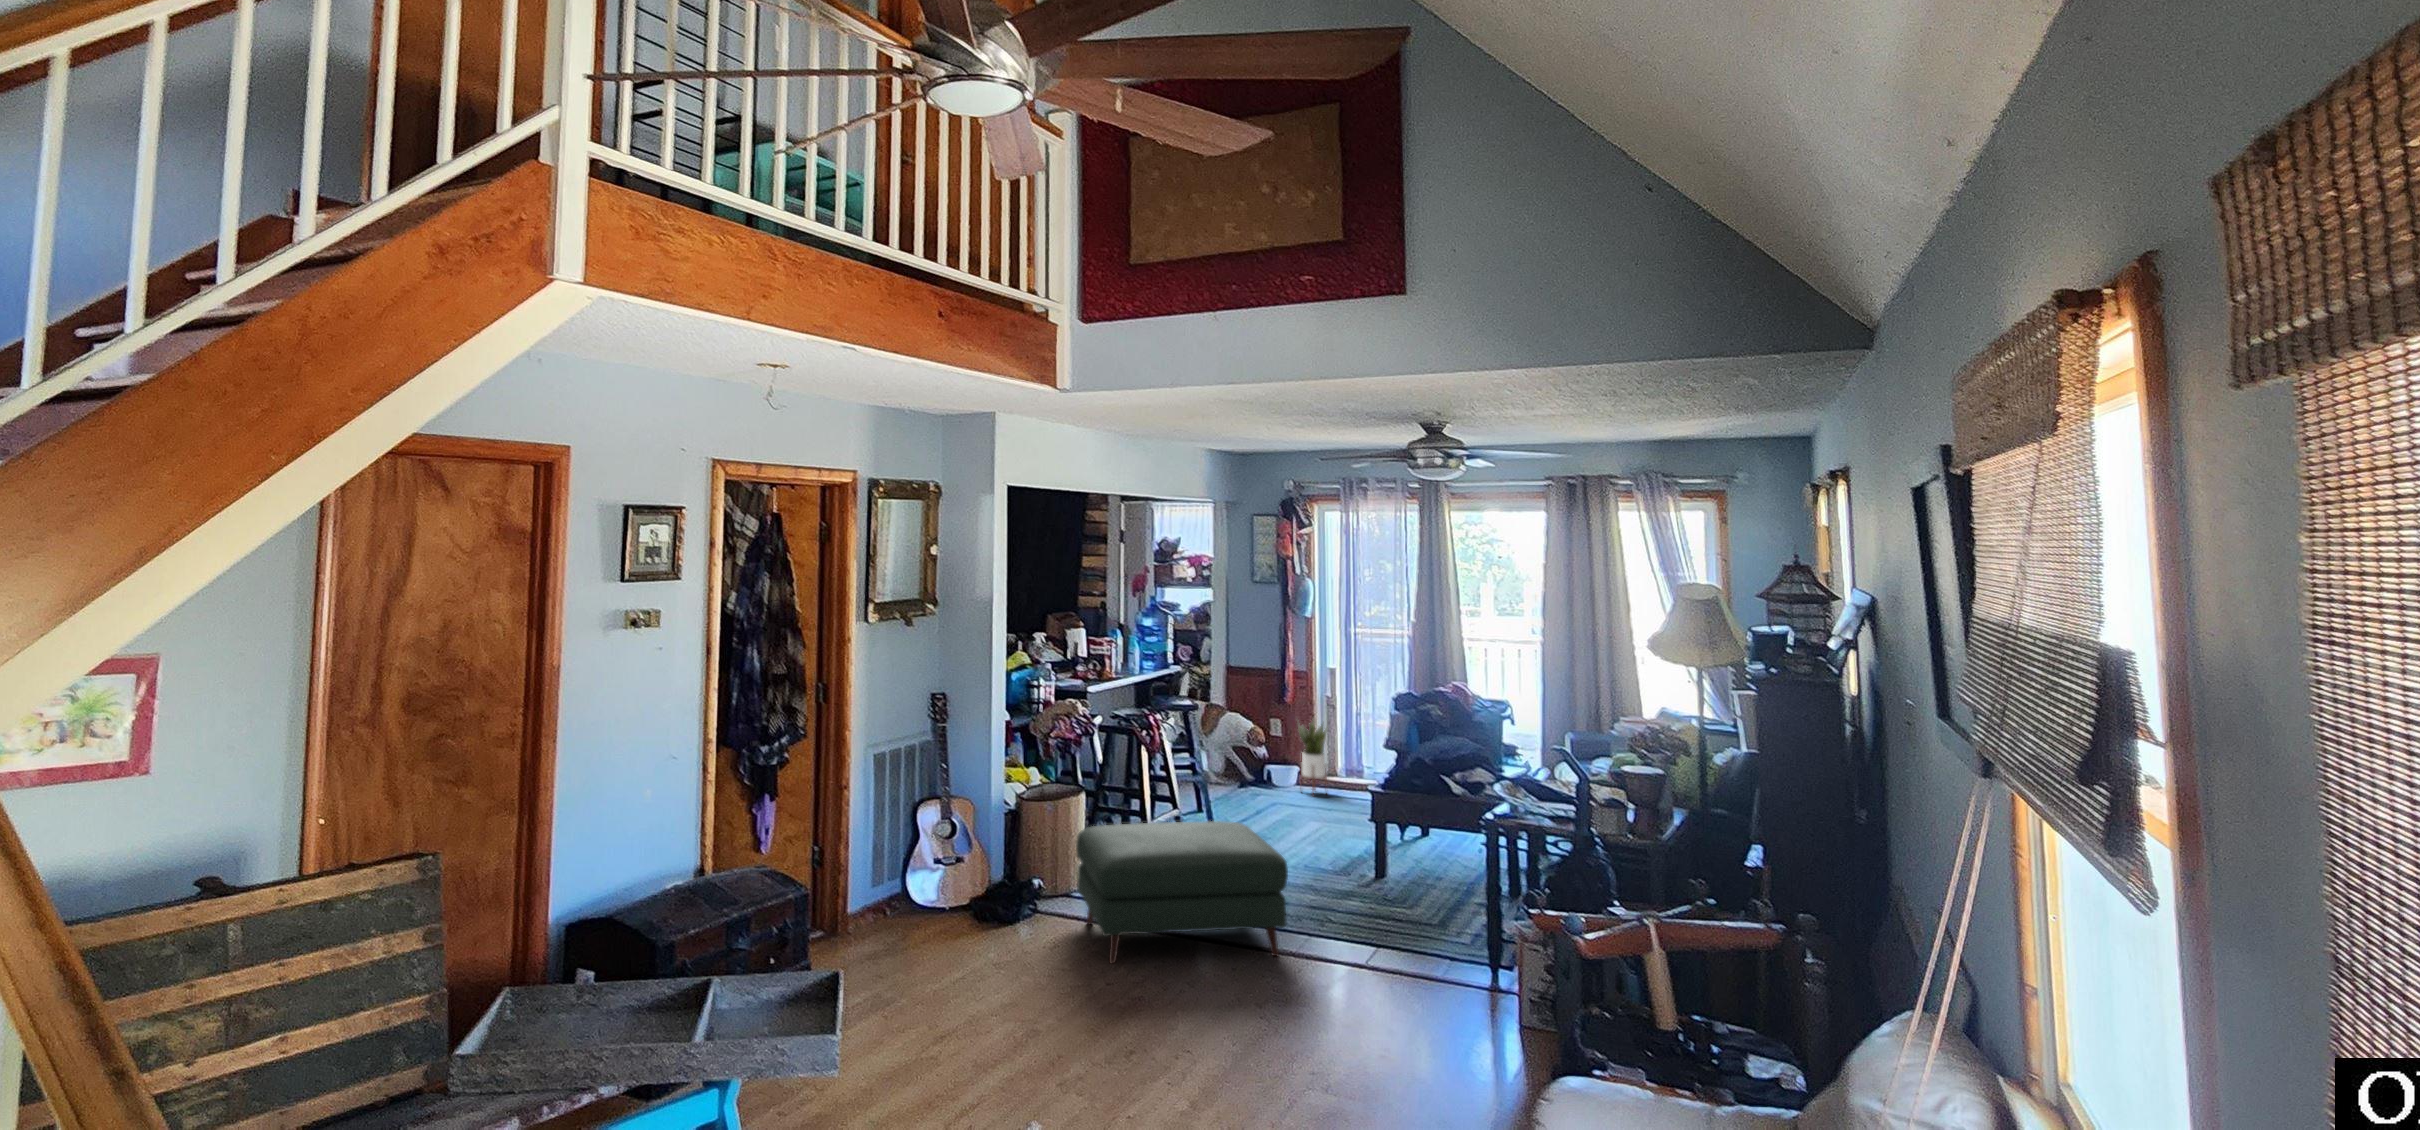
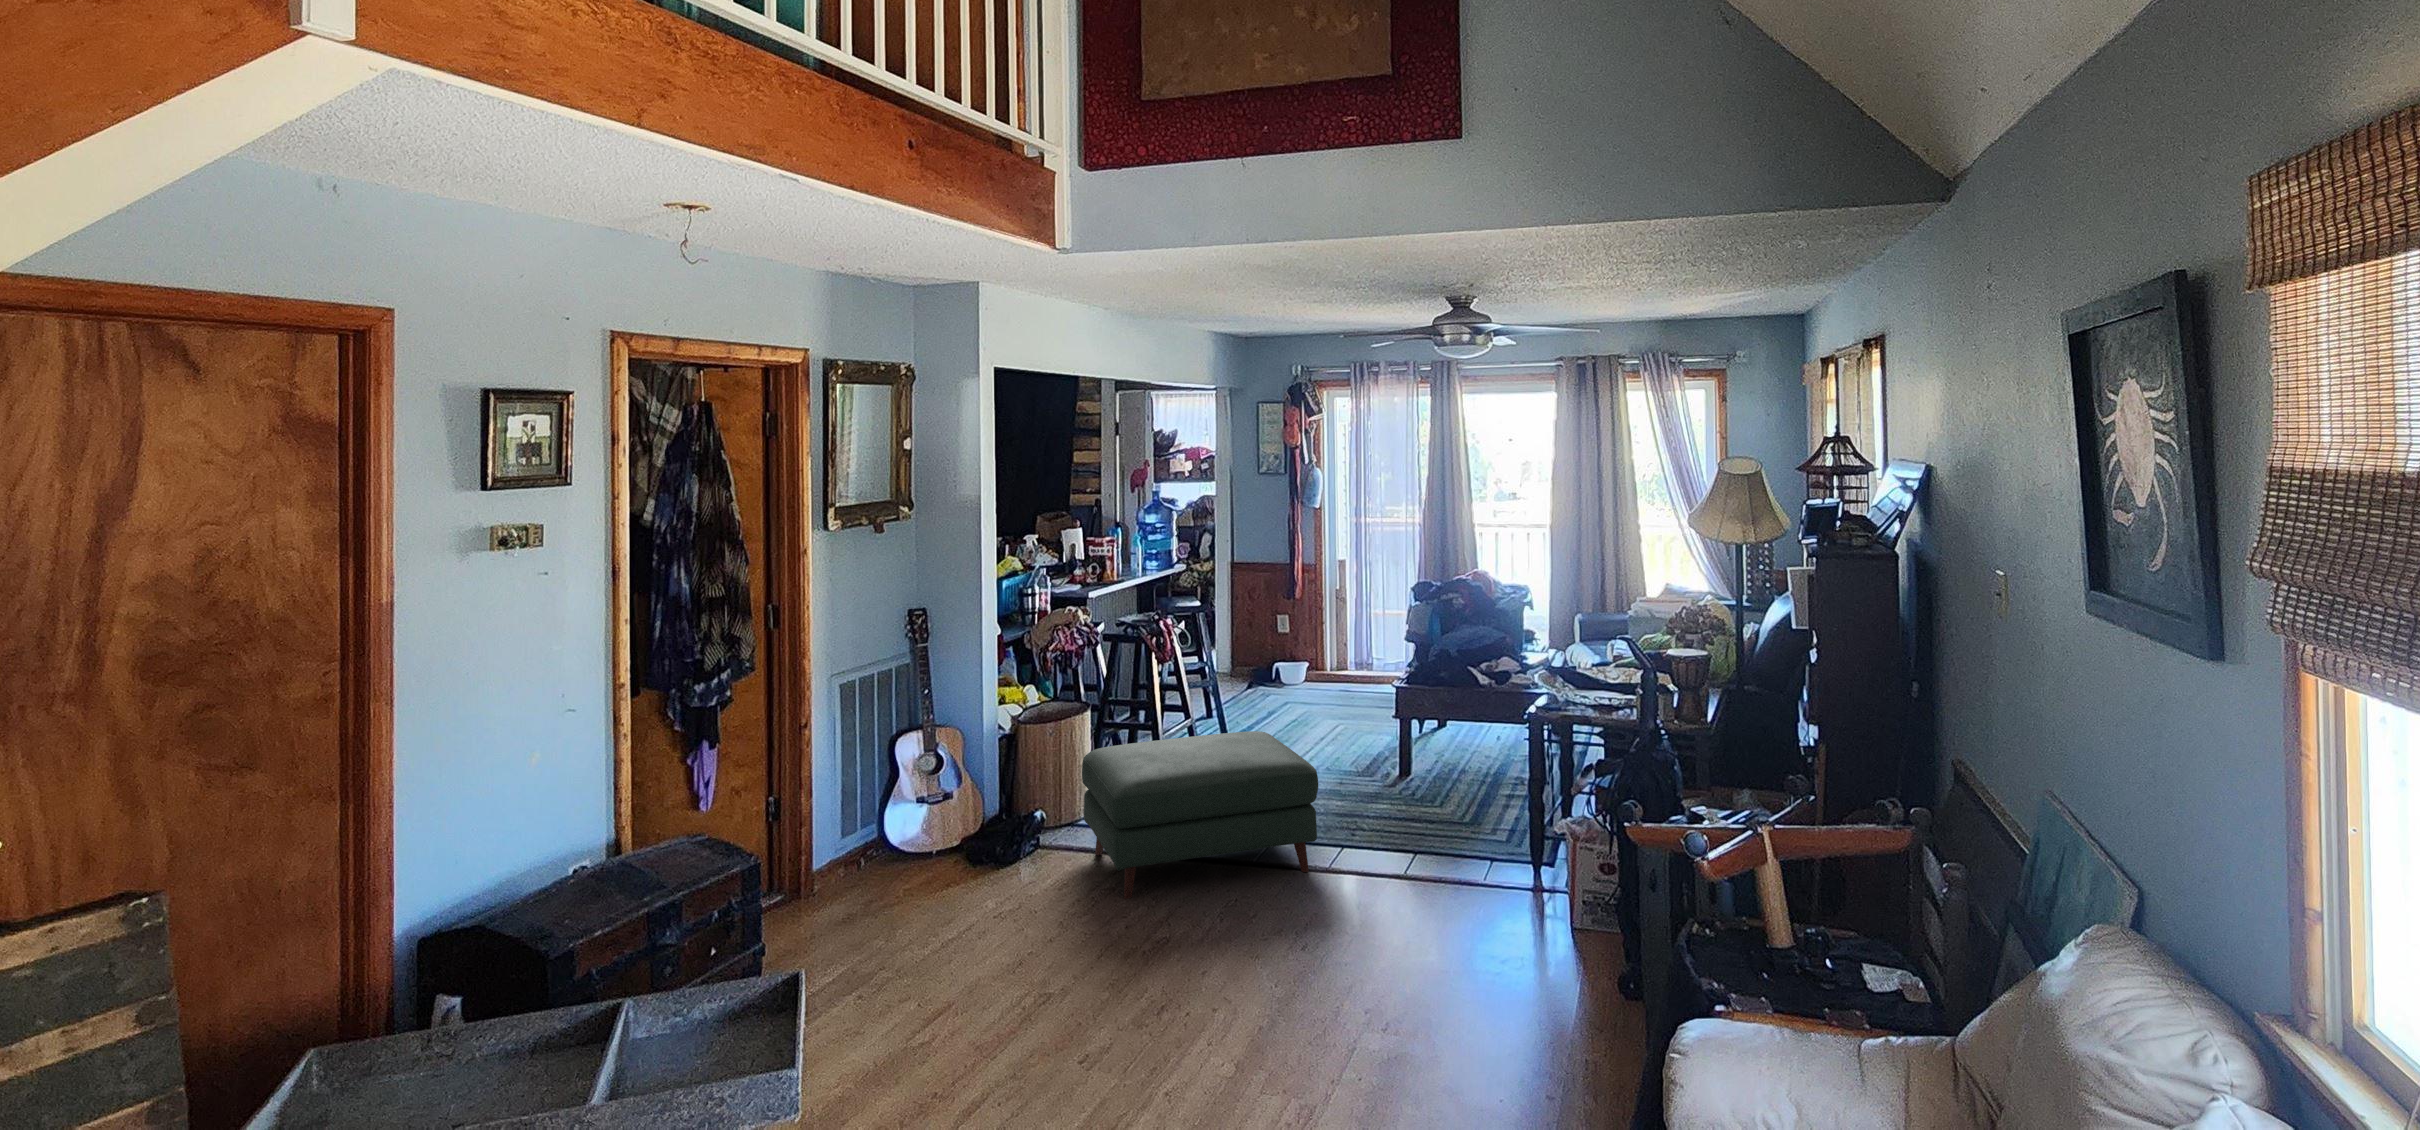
potted plant: present [1298,720,1327,791] -> none [1307,611,1339,694]

